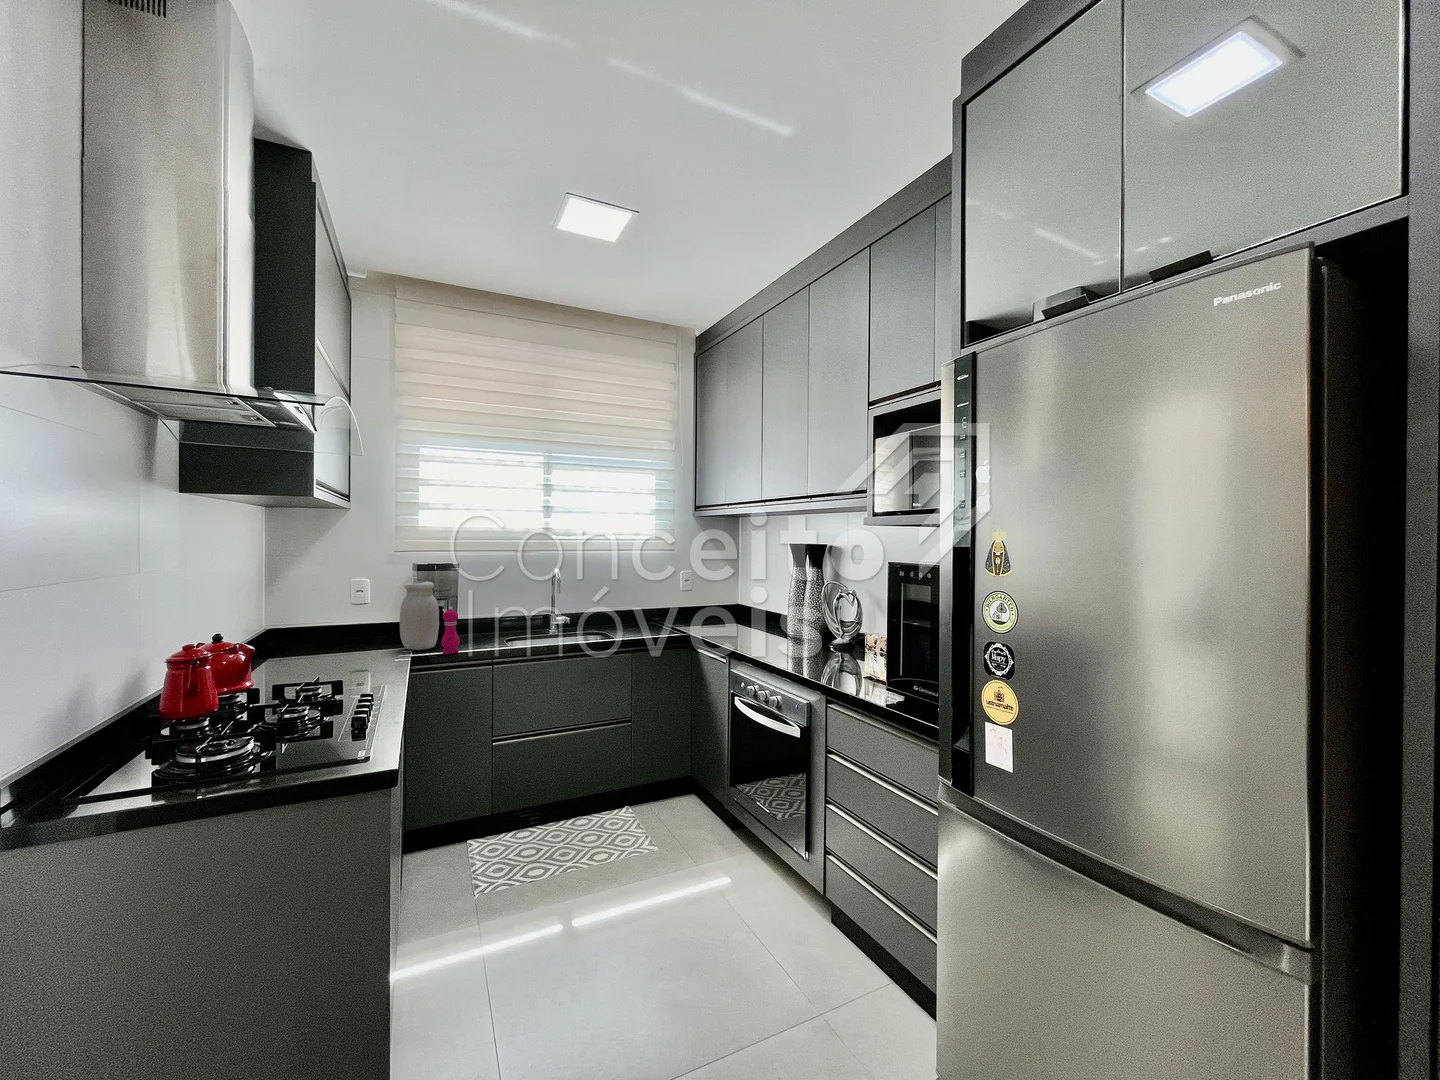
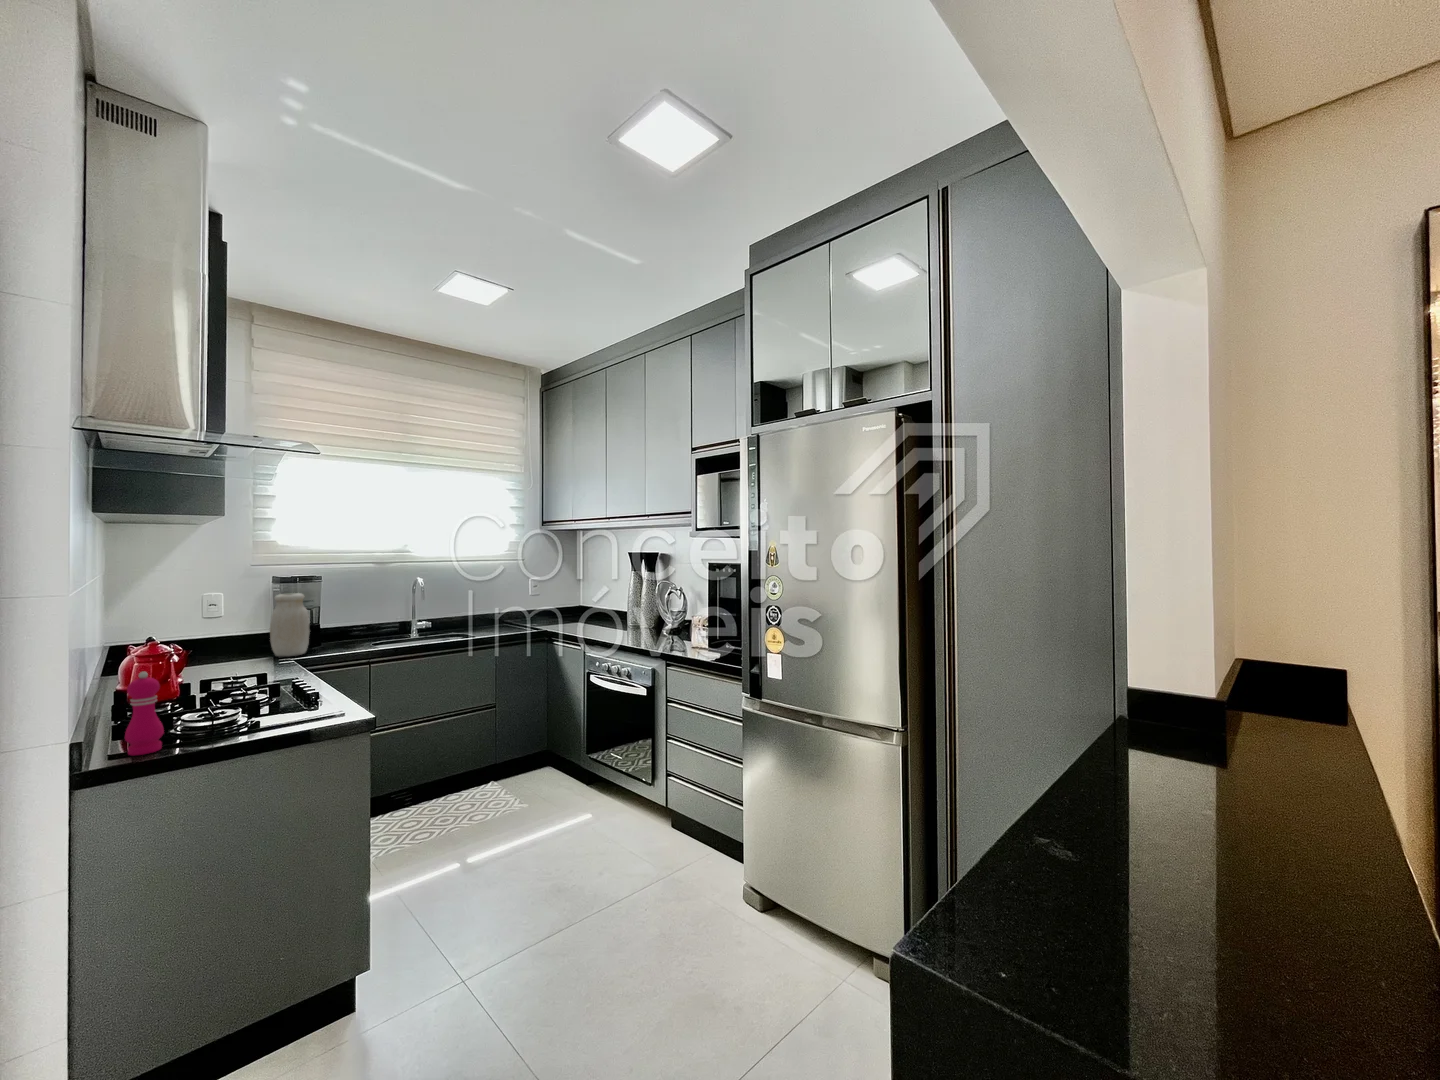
pepper mill: present [441,606,460,654] -> present [125,672,164,755]

